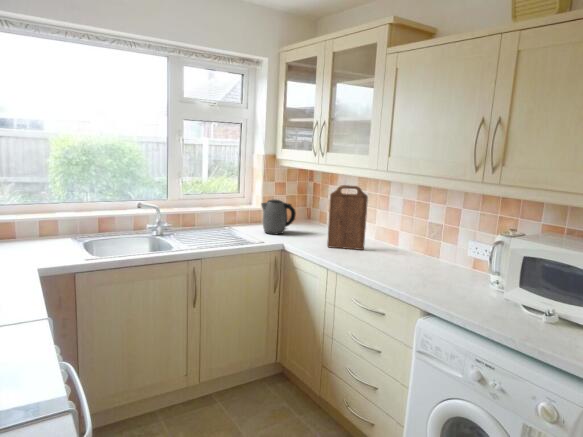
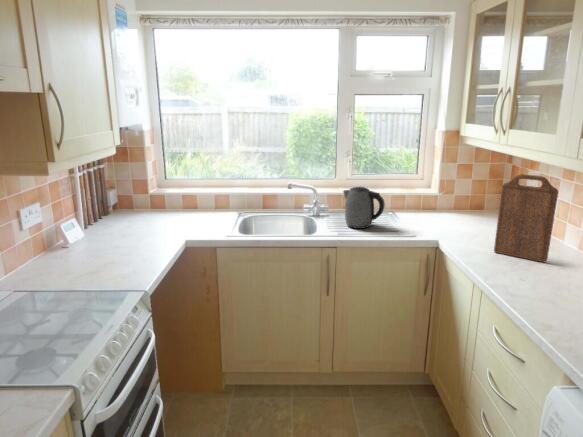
kettle: present [262,199,296,234] -> present [343,187,385,229]

